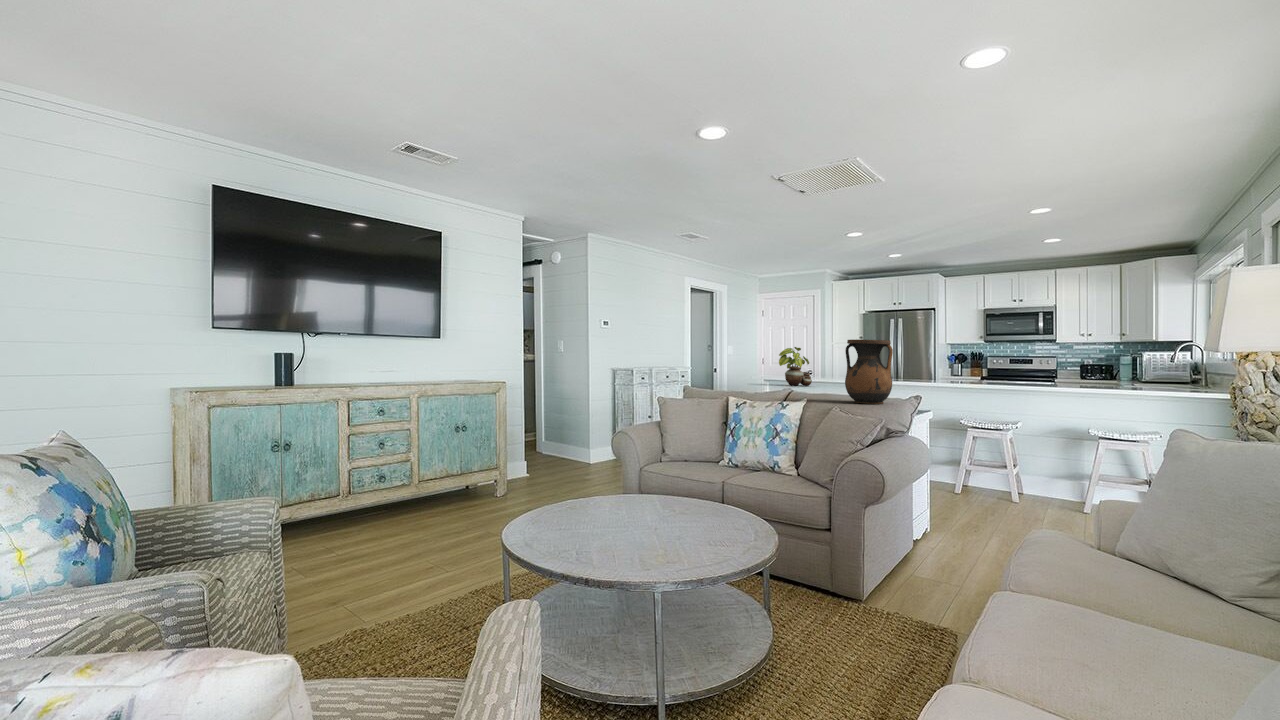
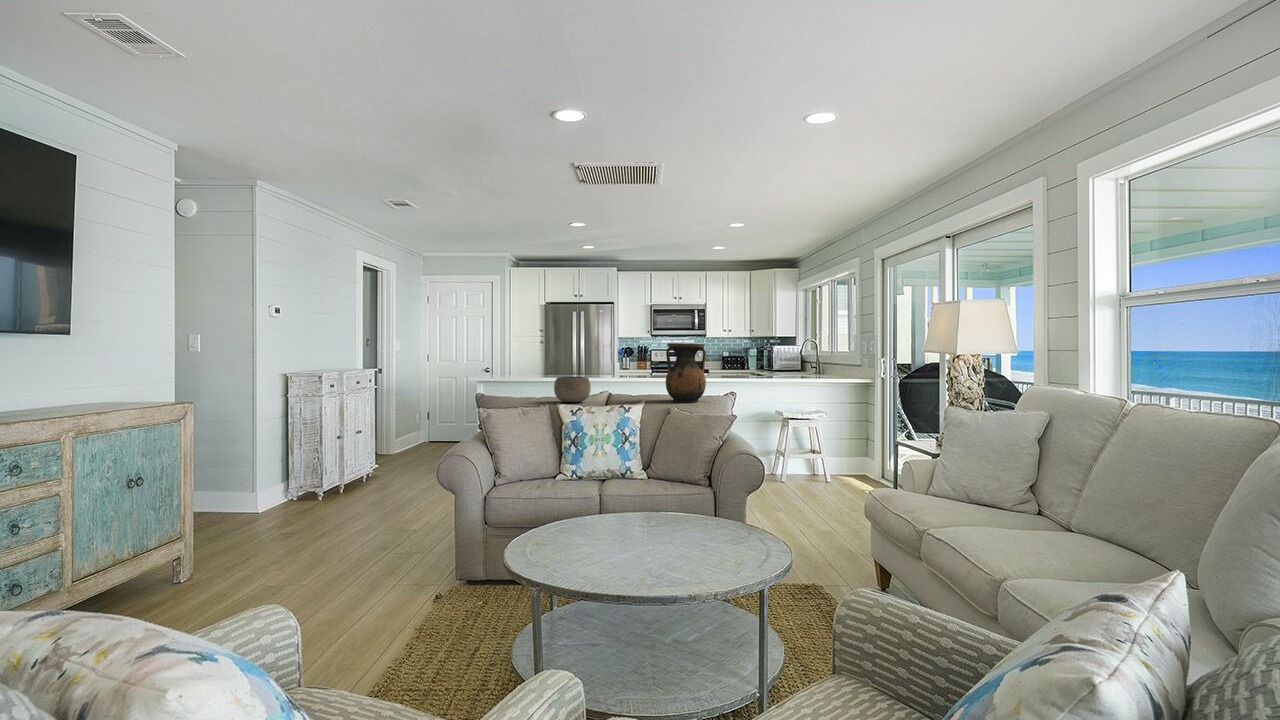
potted plant: present [779,347,812,386] -> none [527,345,559,386]
bowl: none [735,373,771,397] -> present [554,377,591,402]

